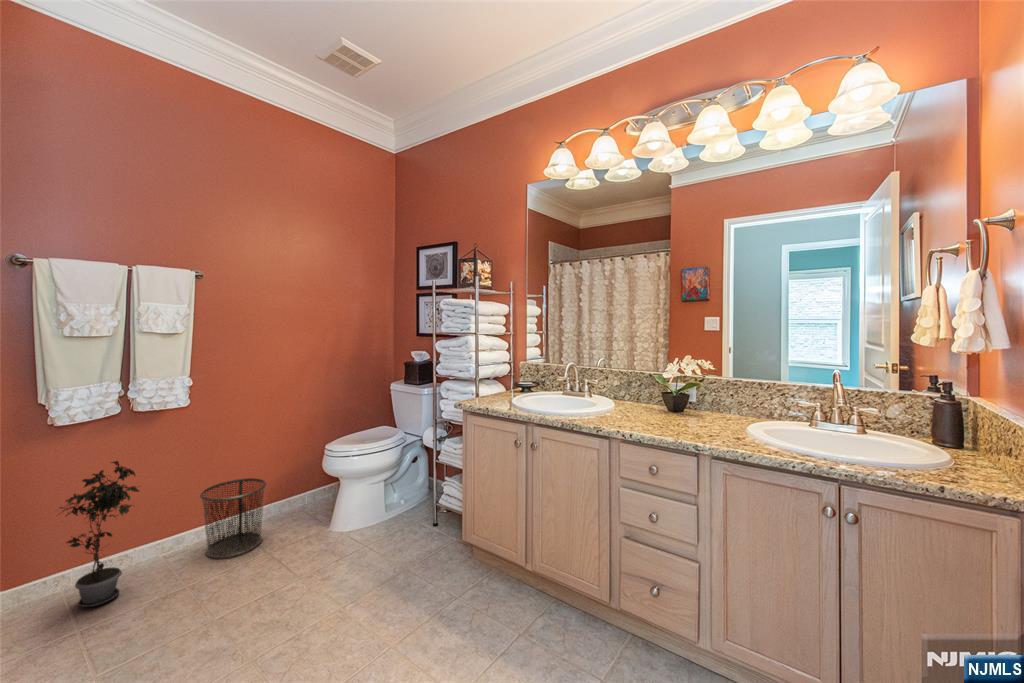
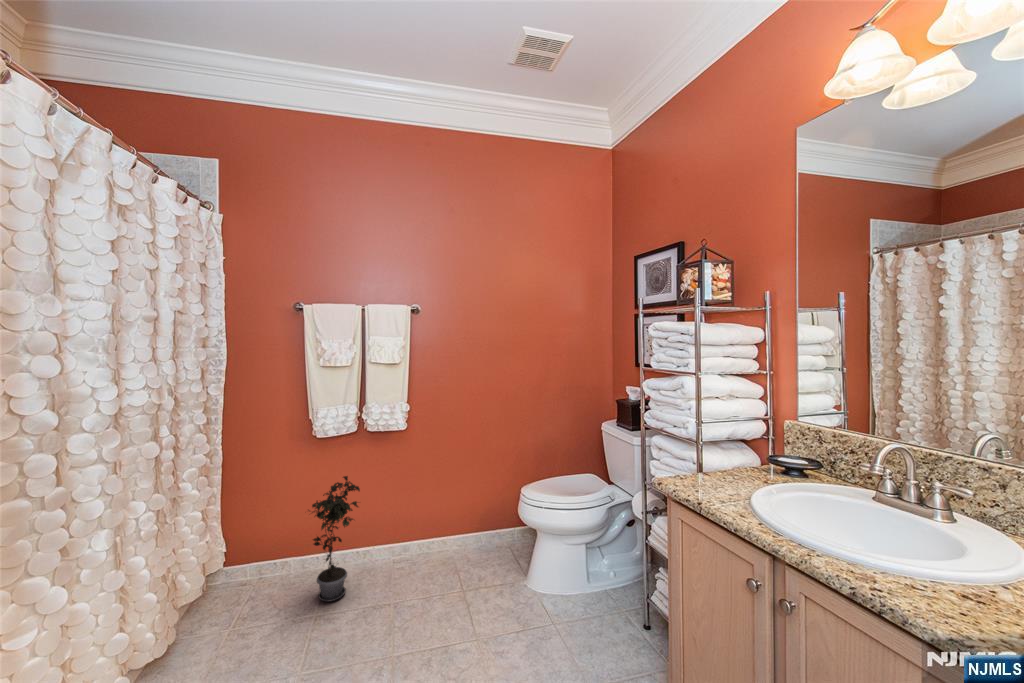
waste bin: present [200,478,267,558] -> none [409,505,464,588]

